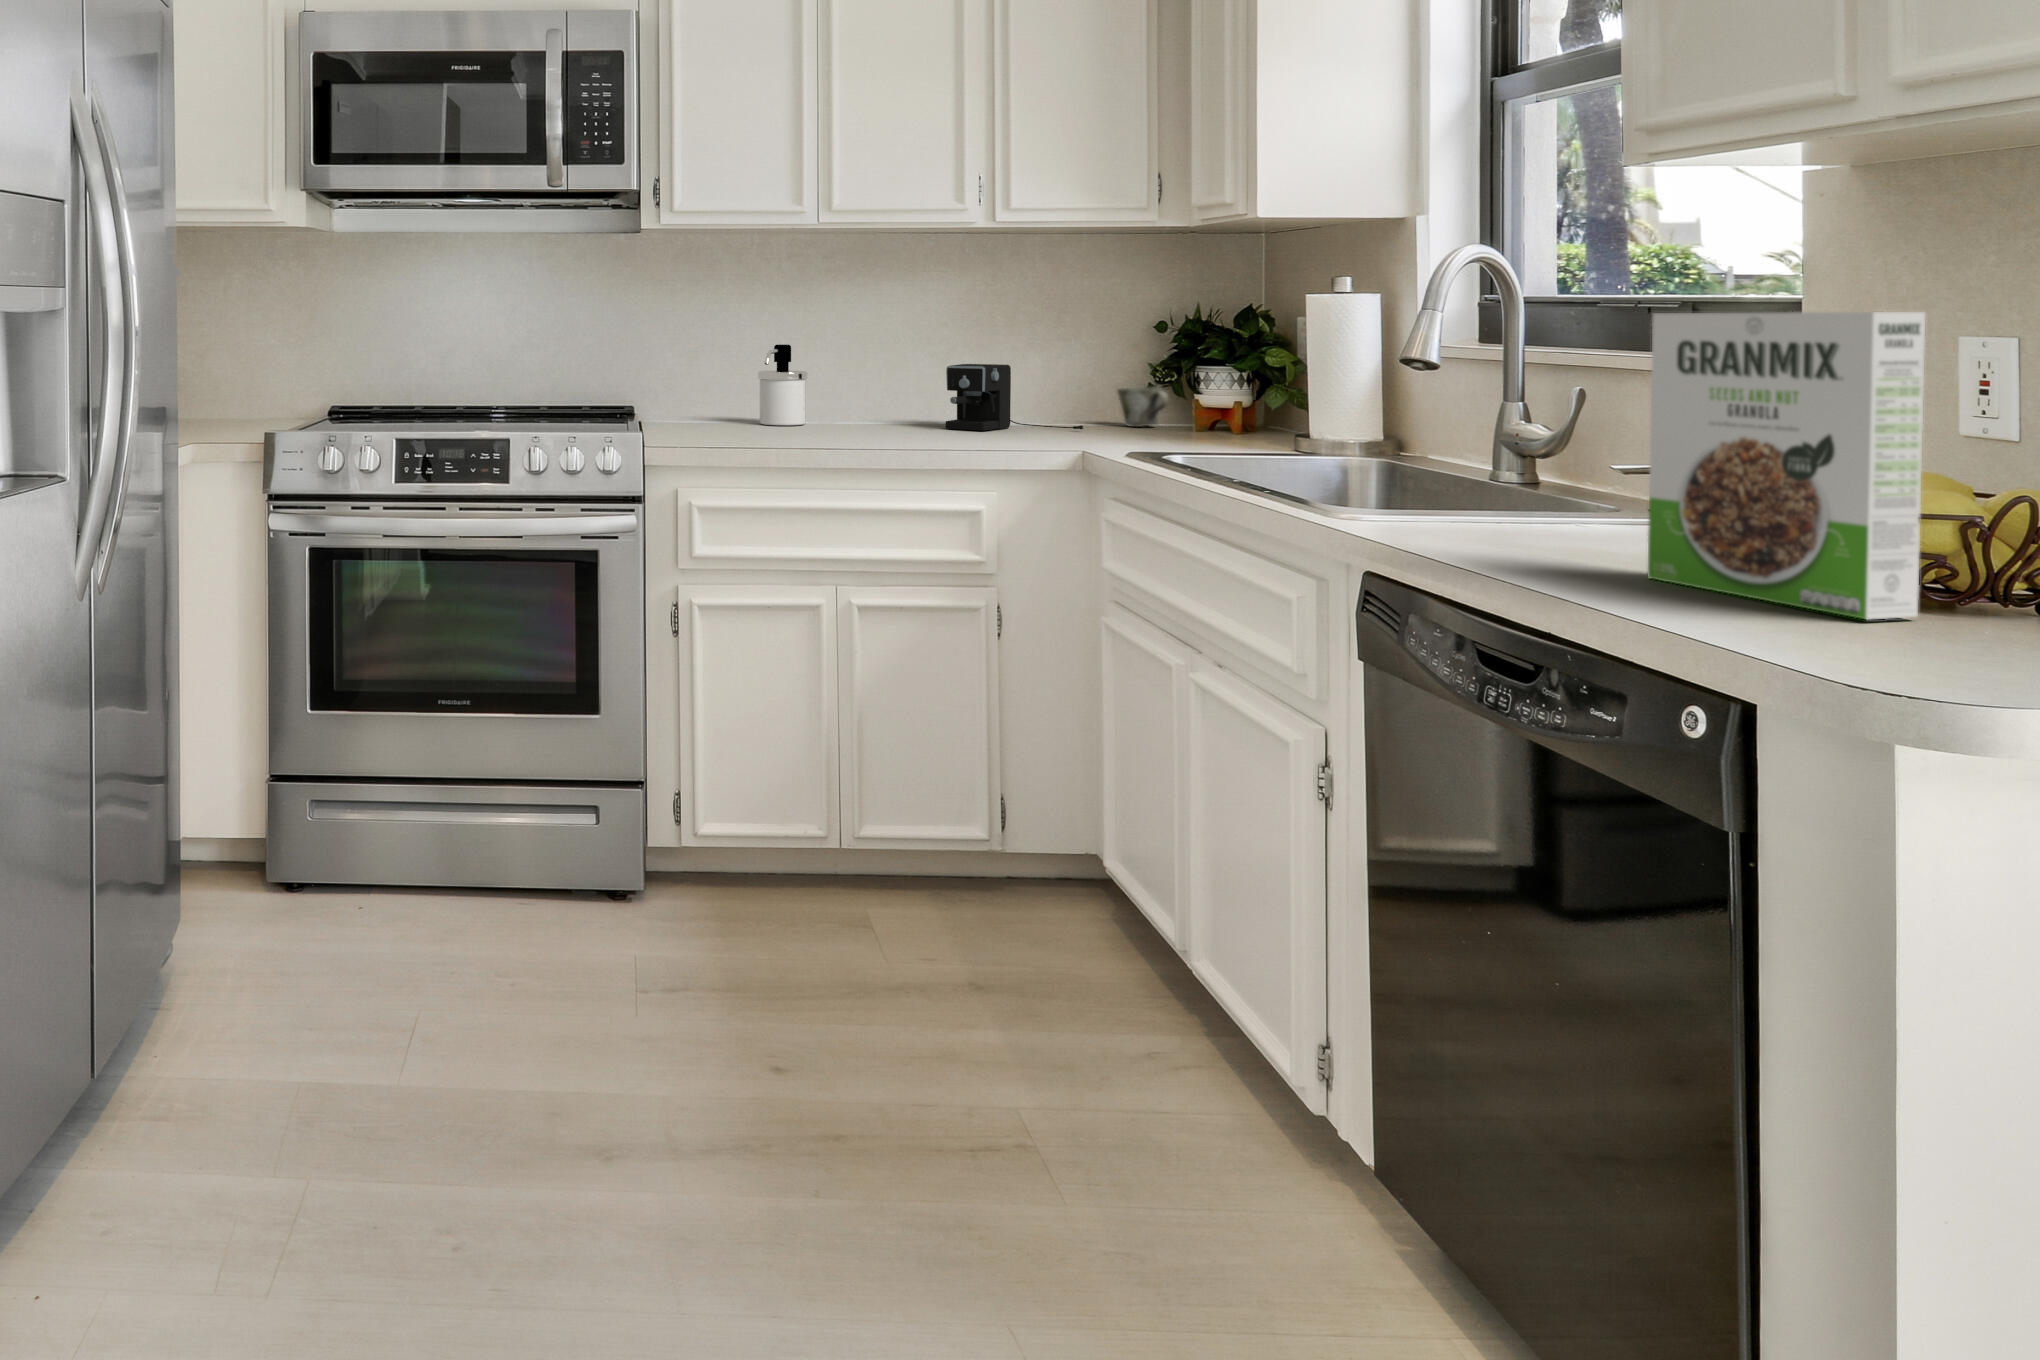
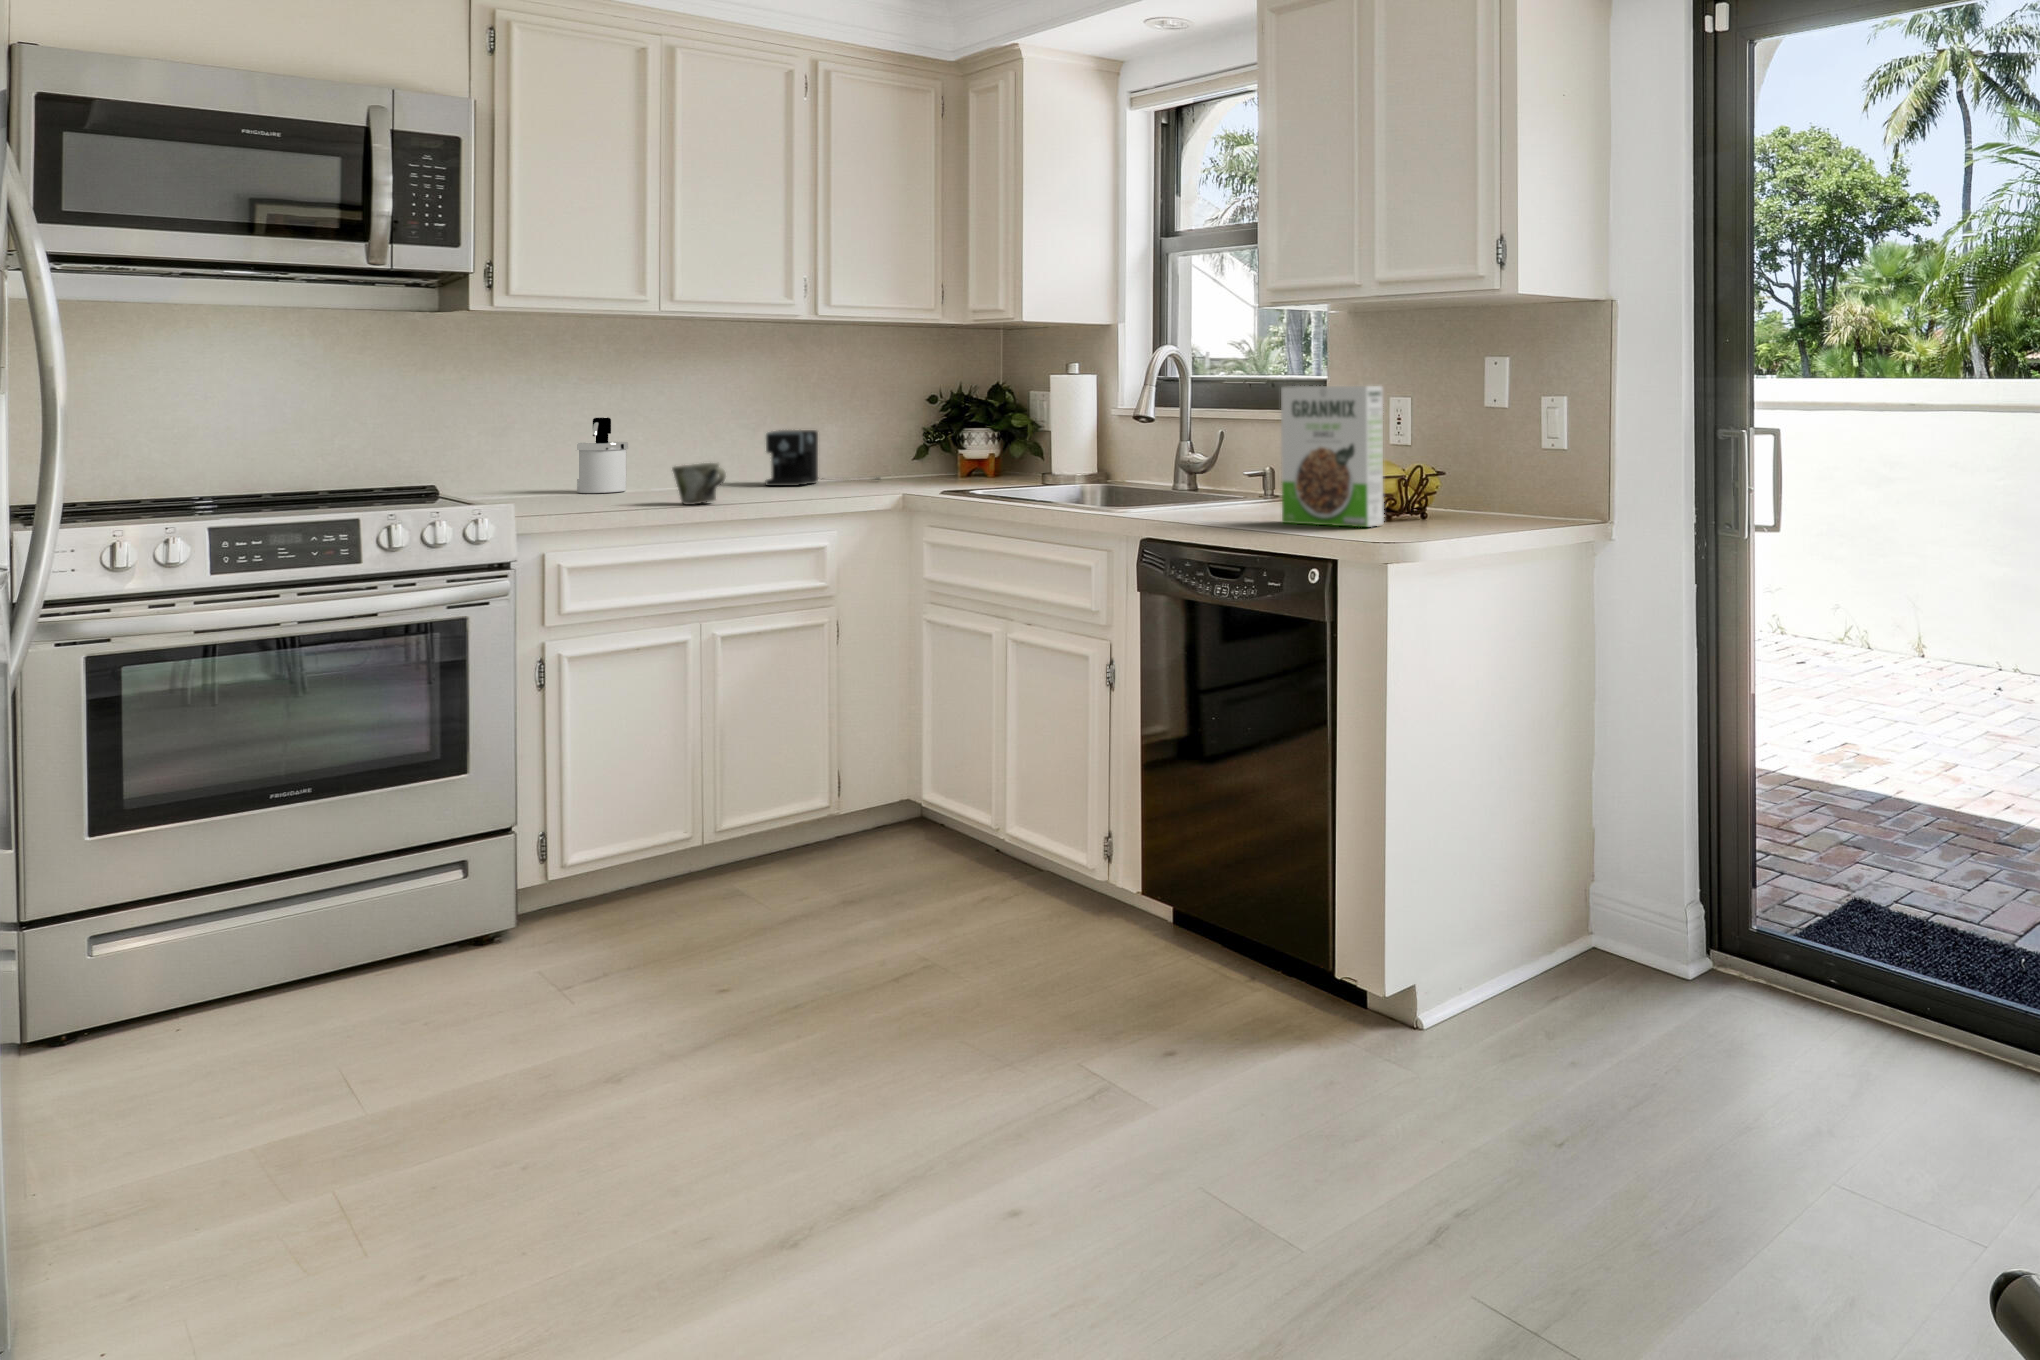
mug: present [1117,387,1168,427] -> present [672,463,726,505]

